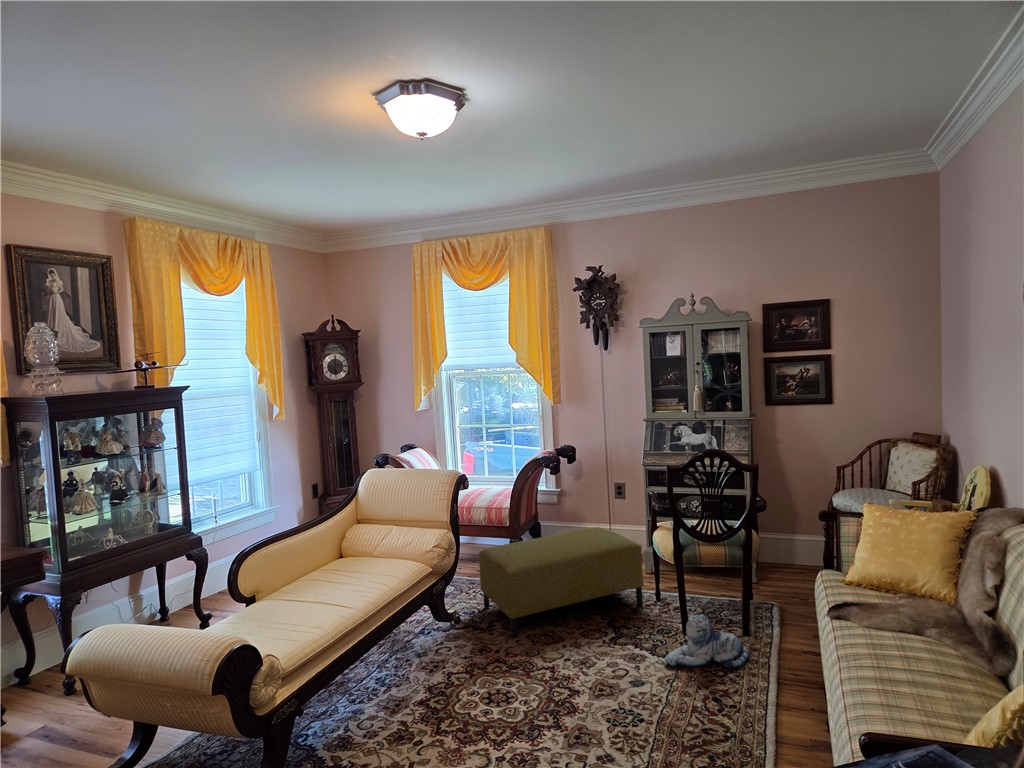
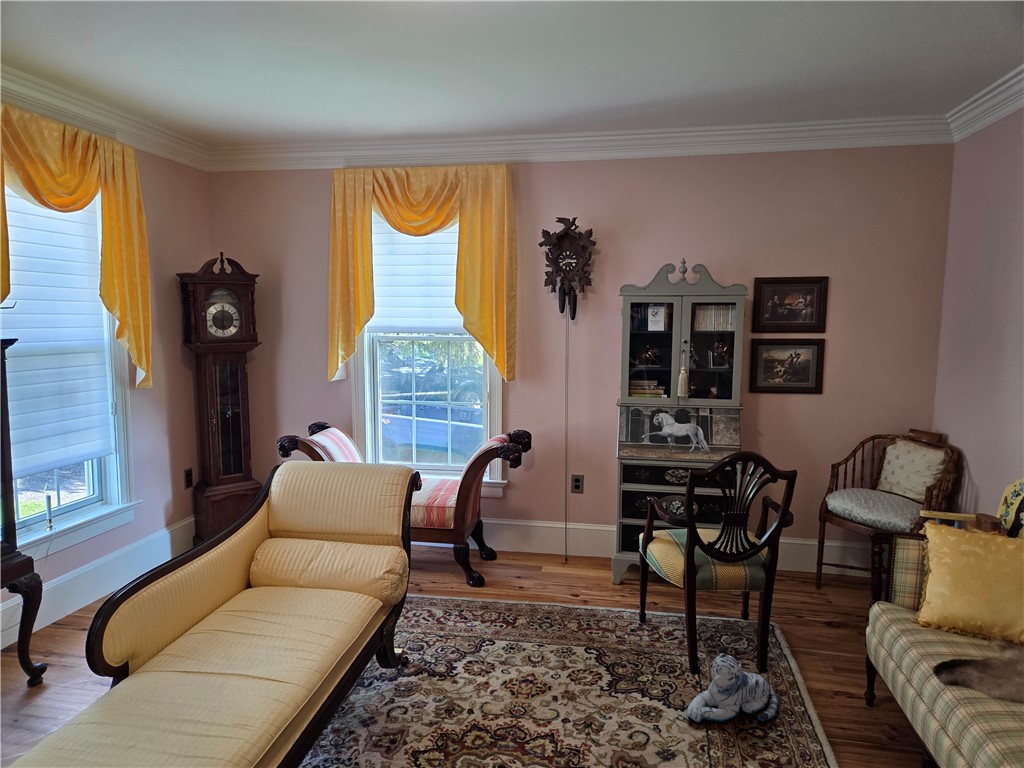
ottoman: present [479,527,644,637] -> none [432,533,630,686]

